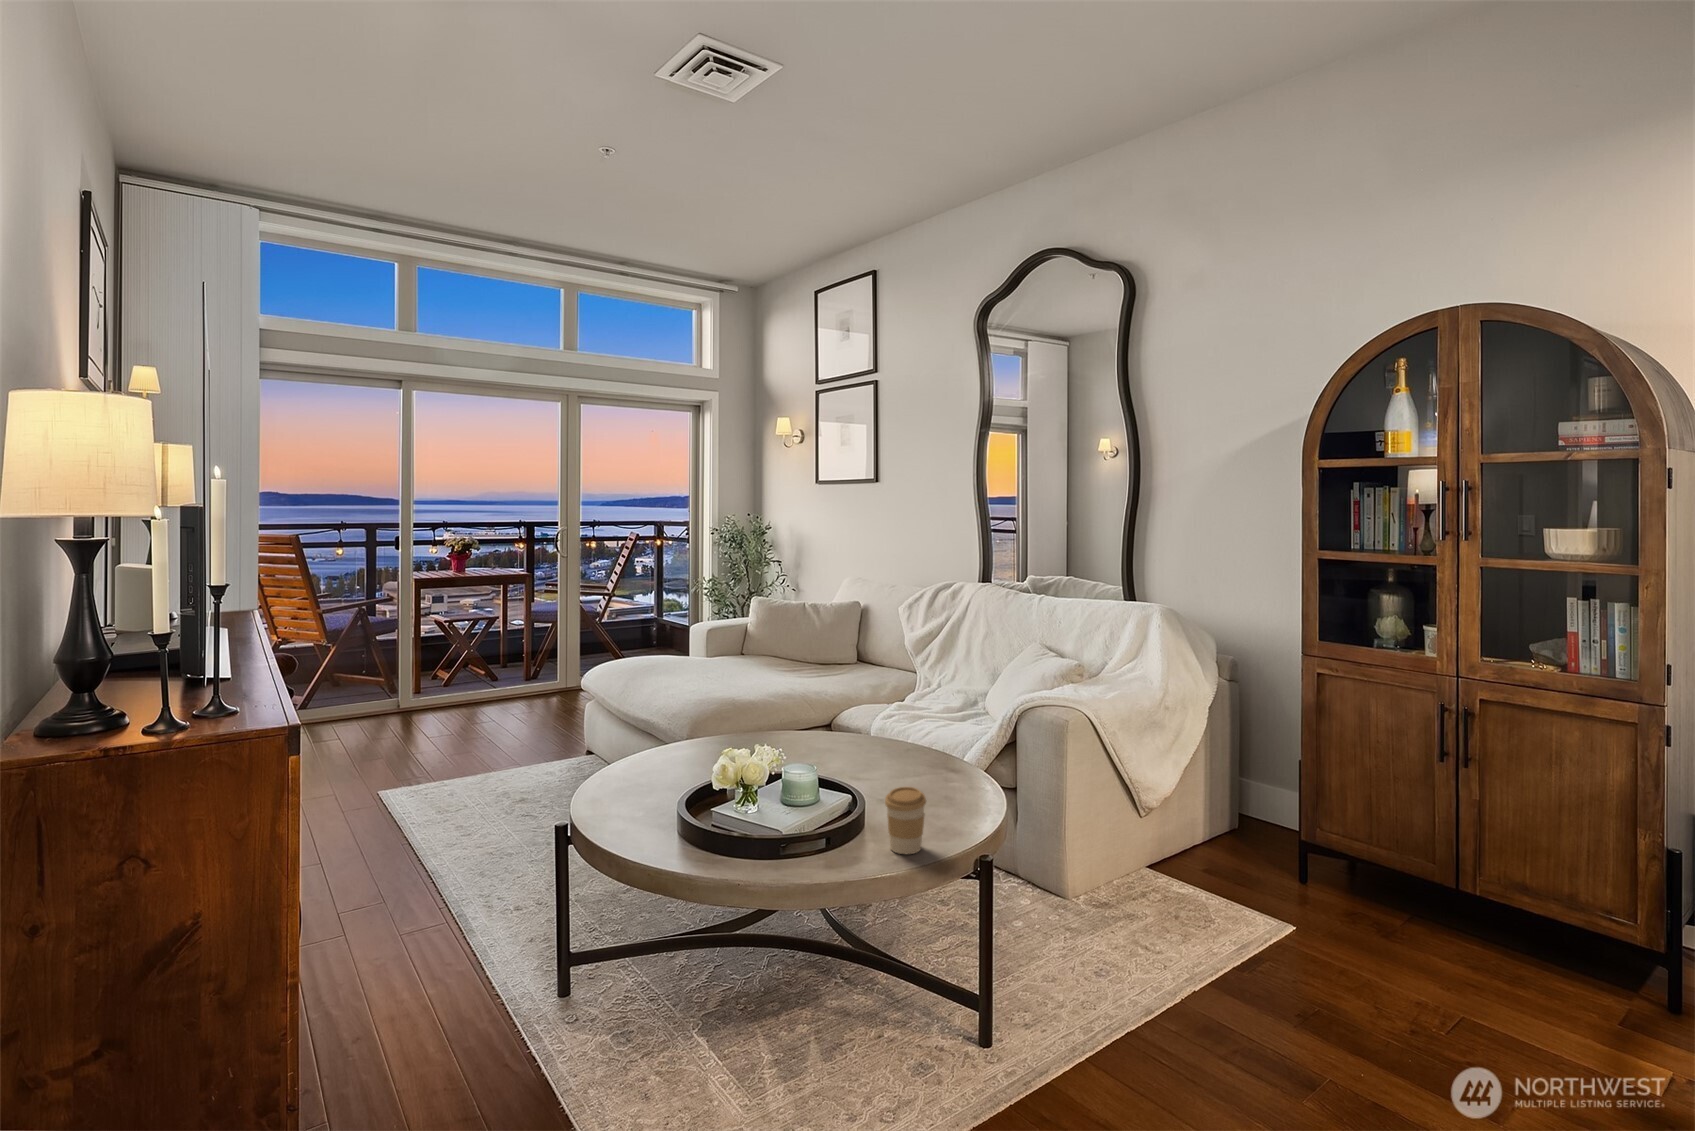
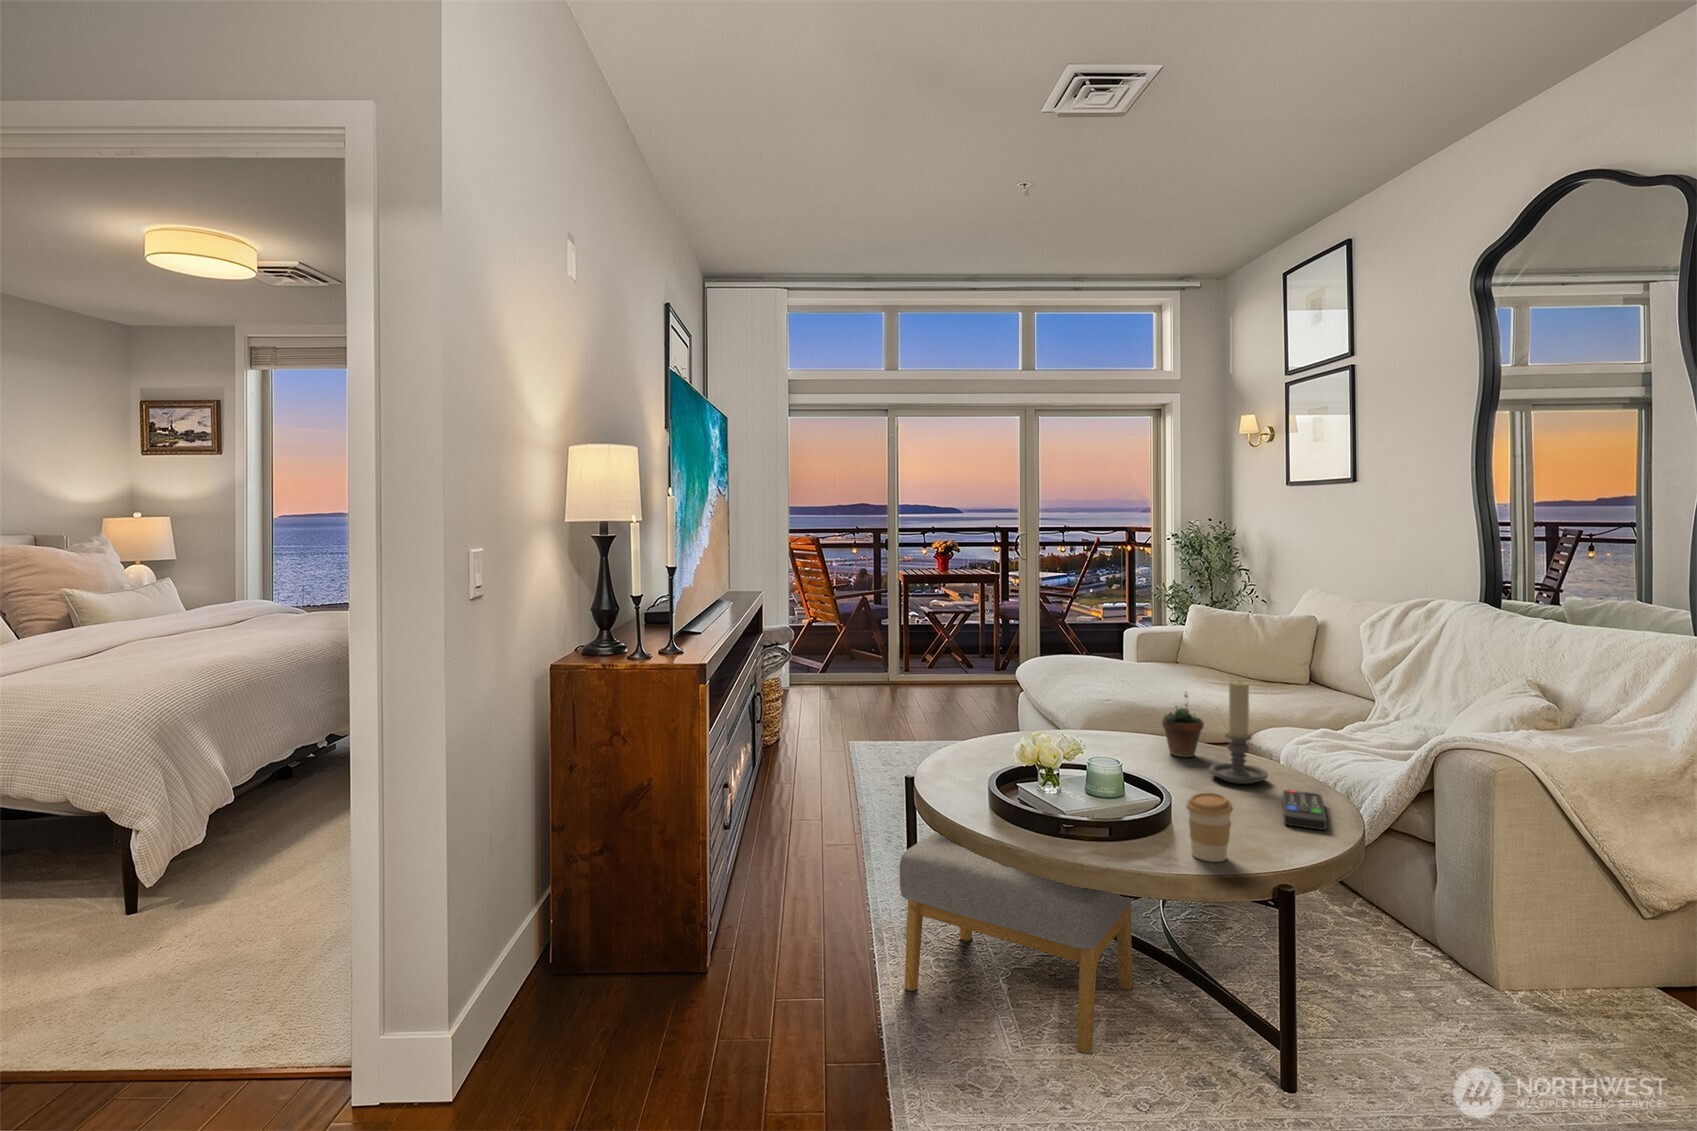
candle holder: none [848,671,898,768] -> present [1209,681,1268,784]
succulent plant: none [793,685,831,750] -> present [1162,691,1204,757]
remote control: none [920,766,970,801] -> present [1283,790,1327,830]
footstool: none [580,857,825,1087] -> present [900,832,1134,1053]

